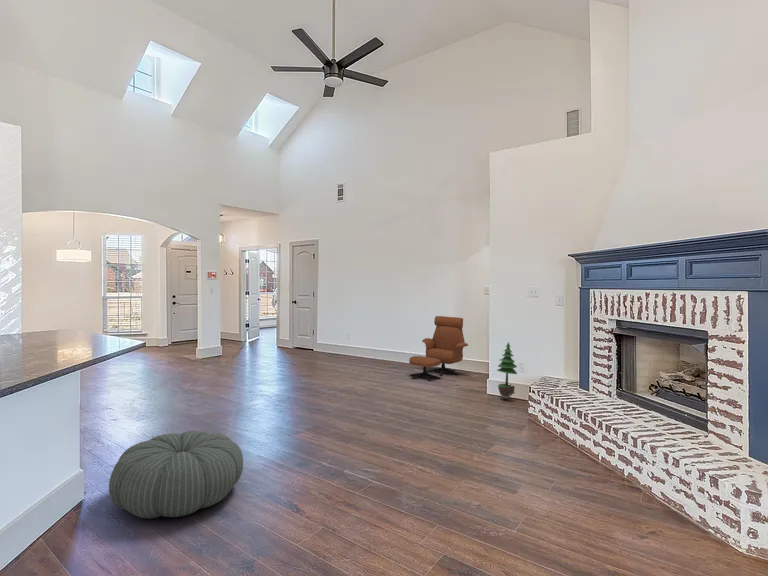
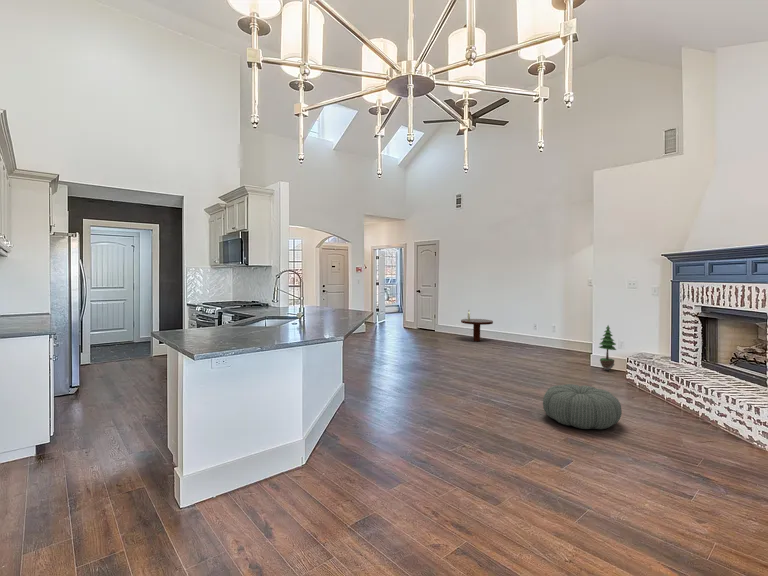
lounge chair: present [409,316,468,381] -> none [521,304,571,357]
coffee table: none [345,321,382,360] -> present [461,310,493,342]
pouf: present [109,431,243,518] -> present [543,384,622,429]

